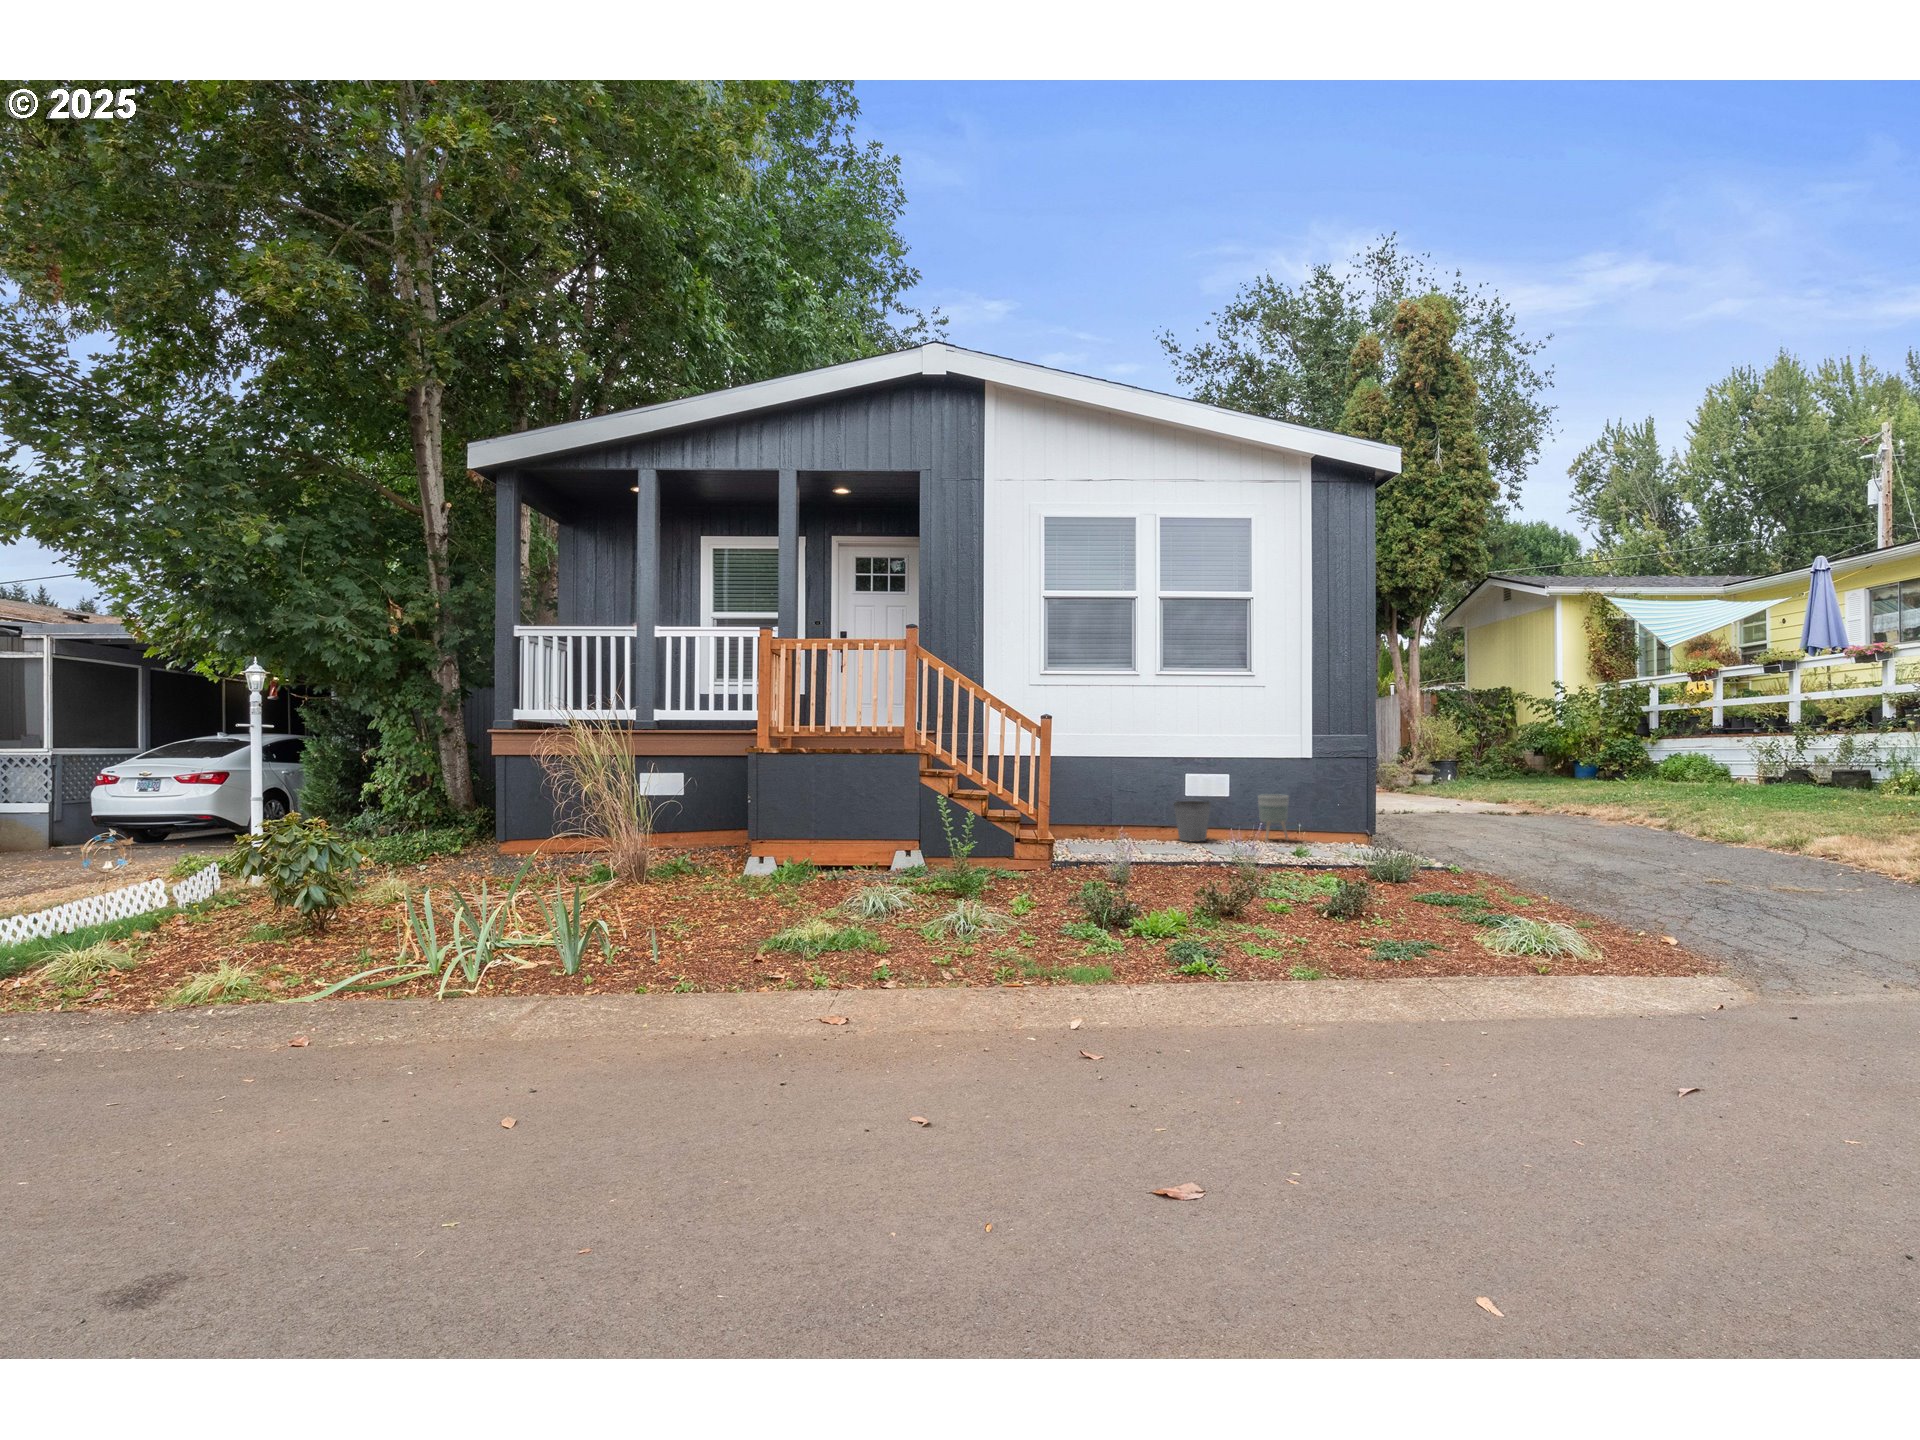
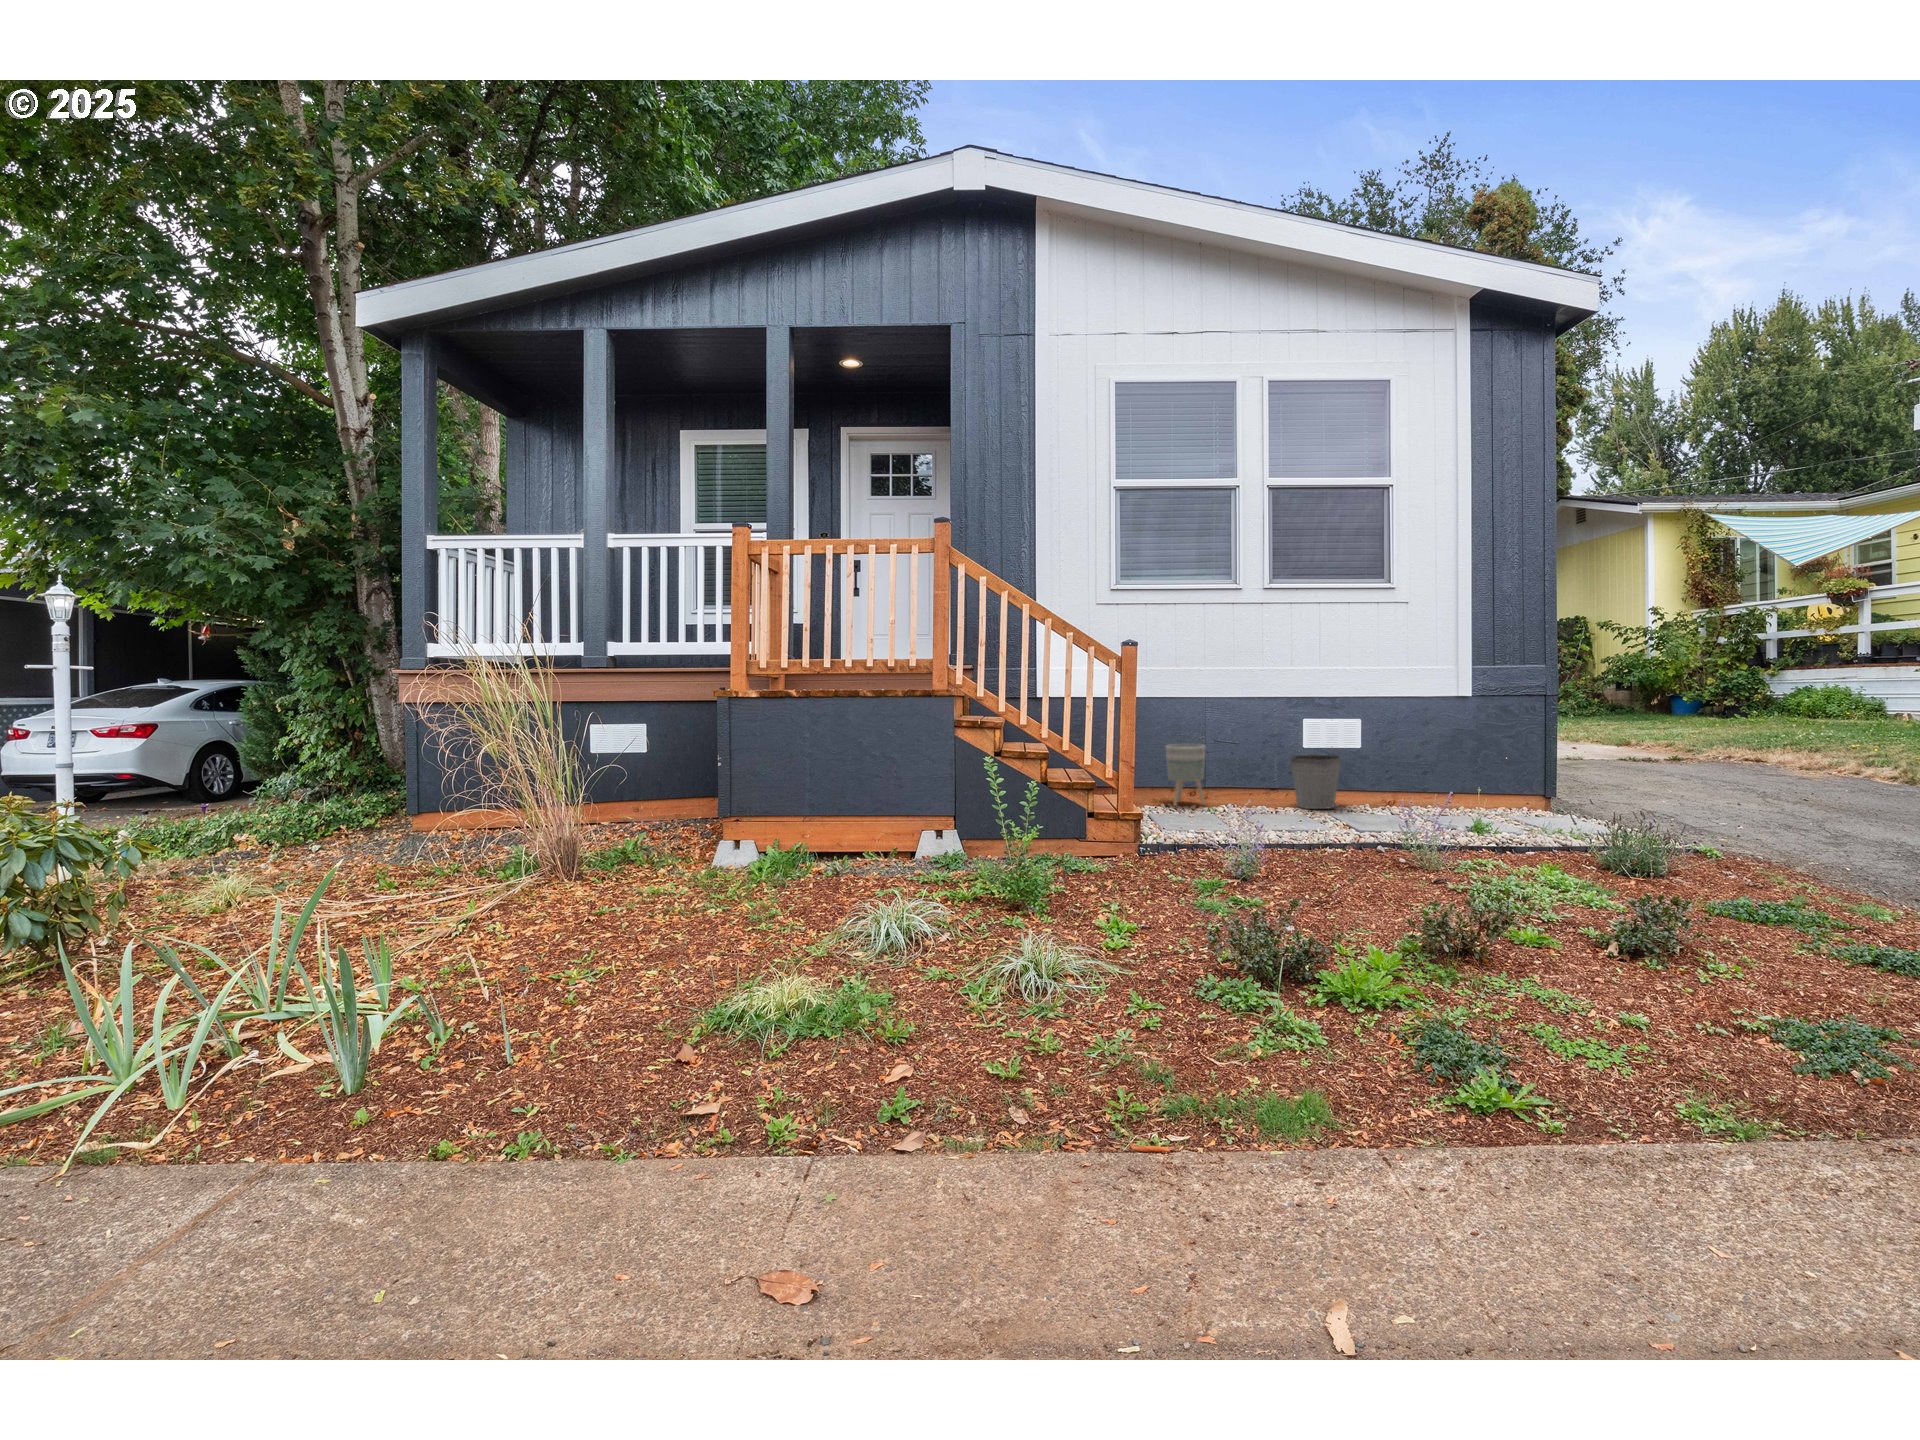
planter: present [1258,794,1289,841] -> present [1166,744,1206,806]

